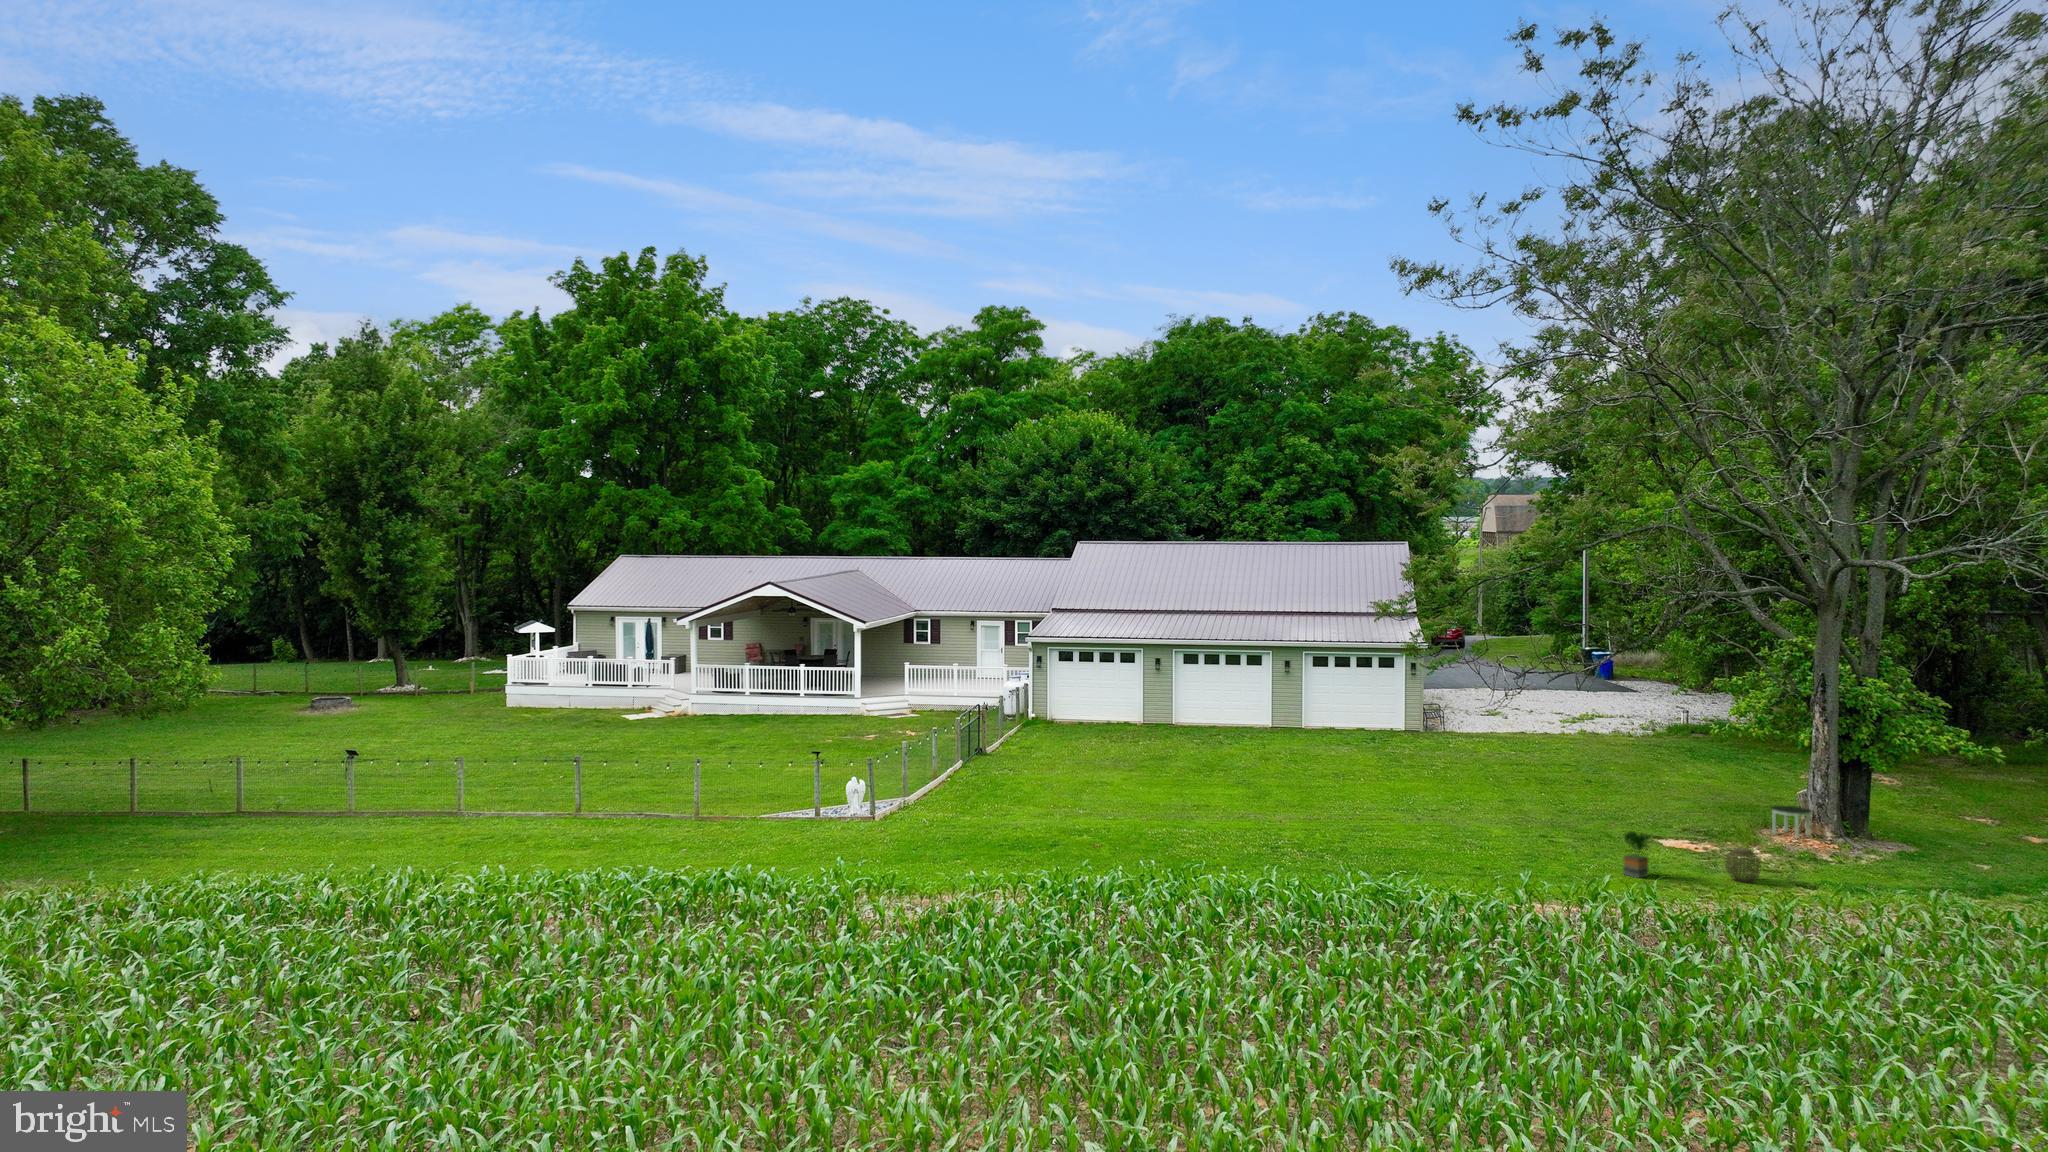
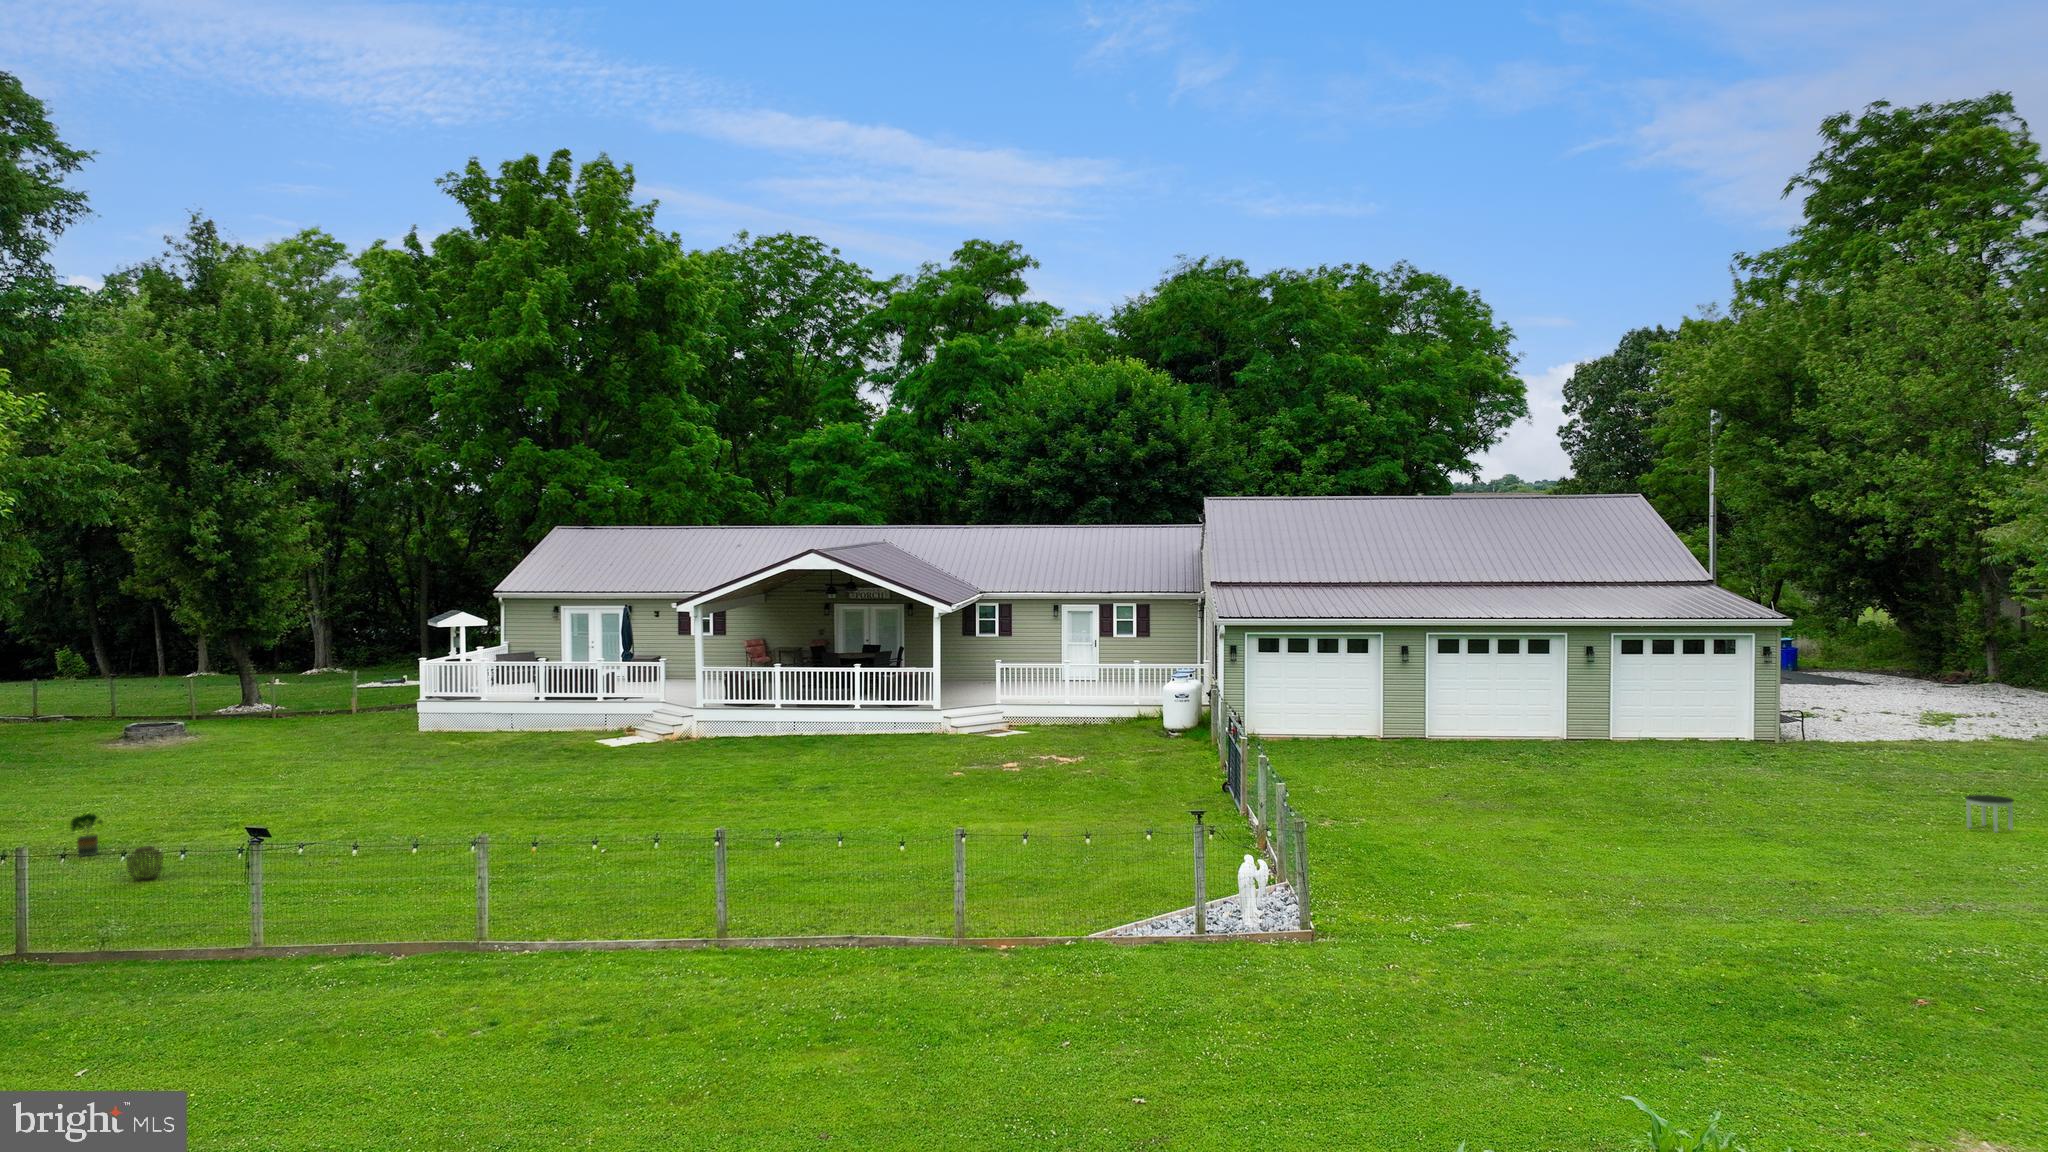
potted tree: present [1624,831,1653,878] -> present [71,814,102,857]
woven basket: present [1726,848,1761,883] -> present [127,846,163,881]

